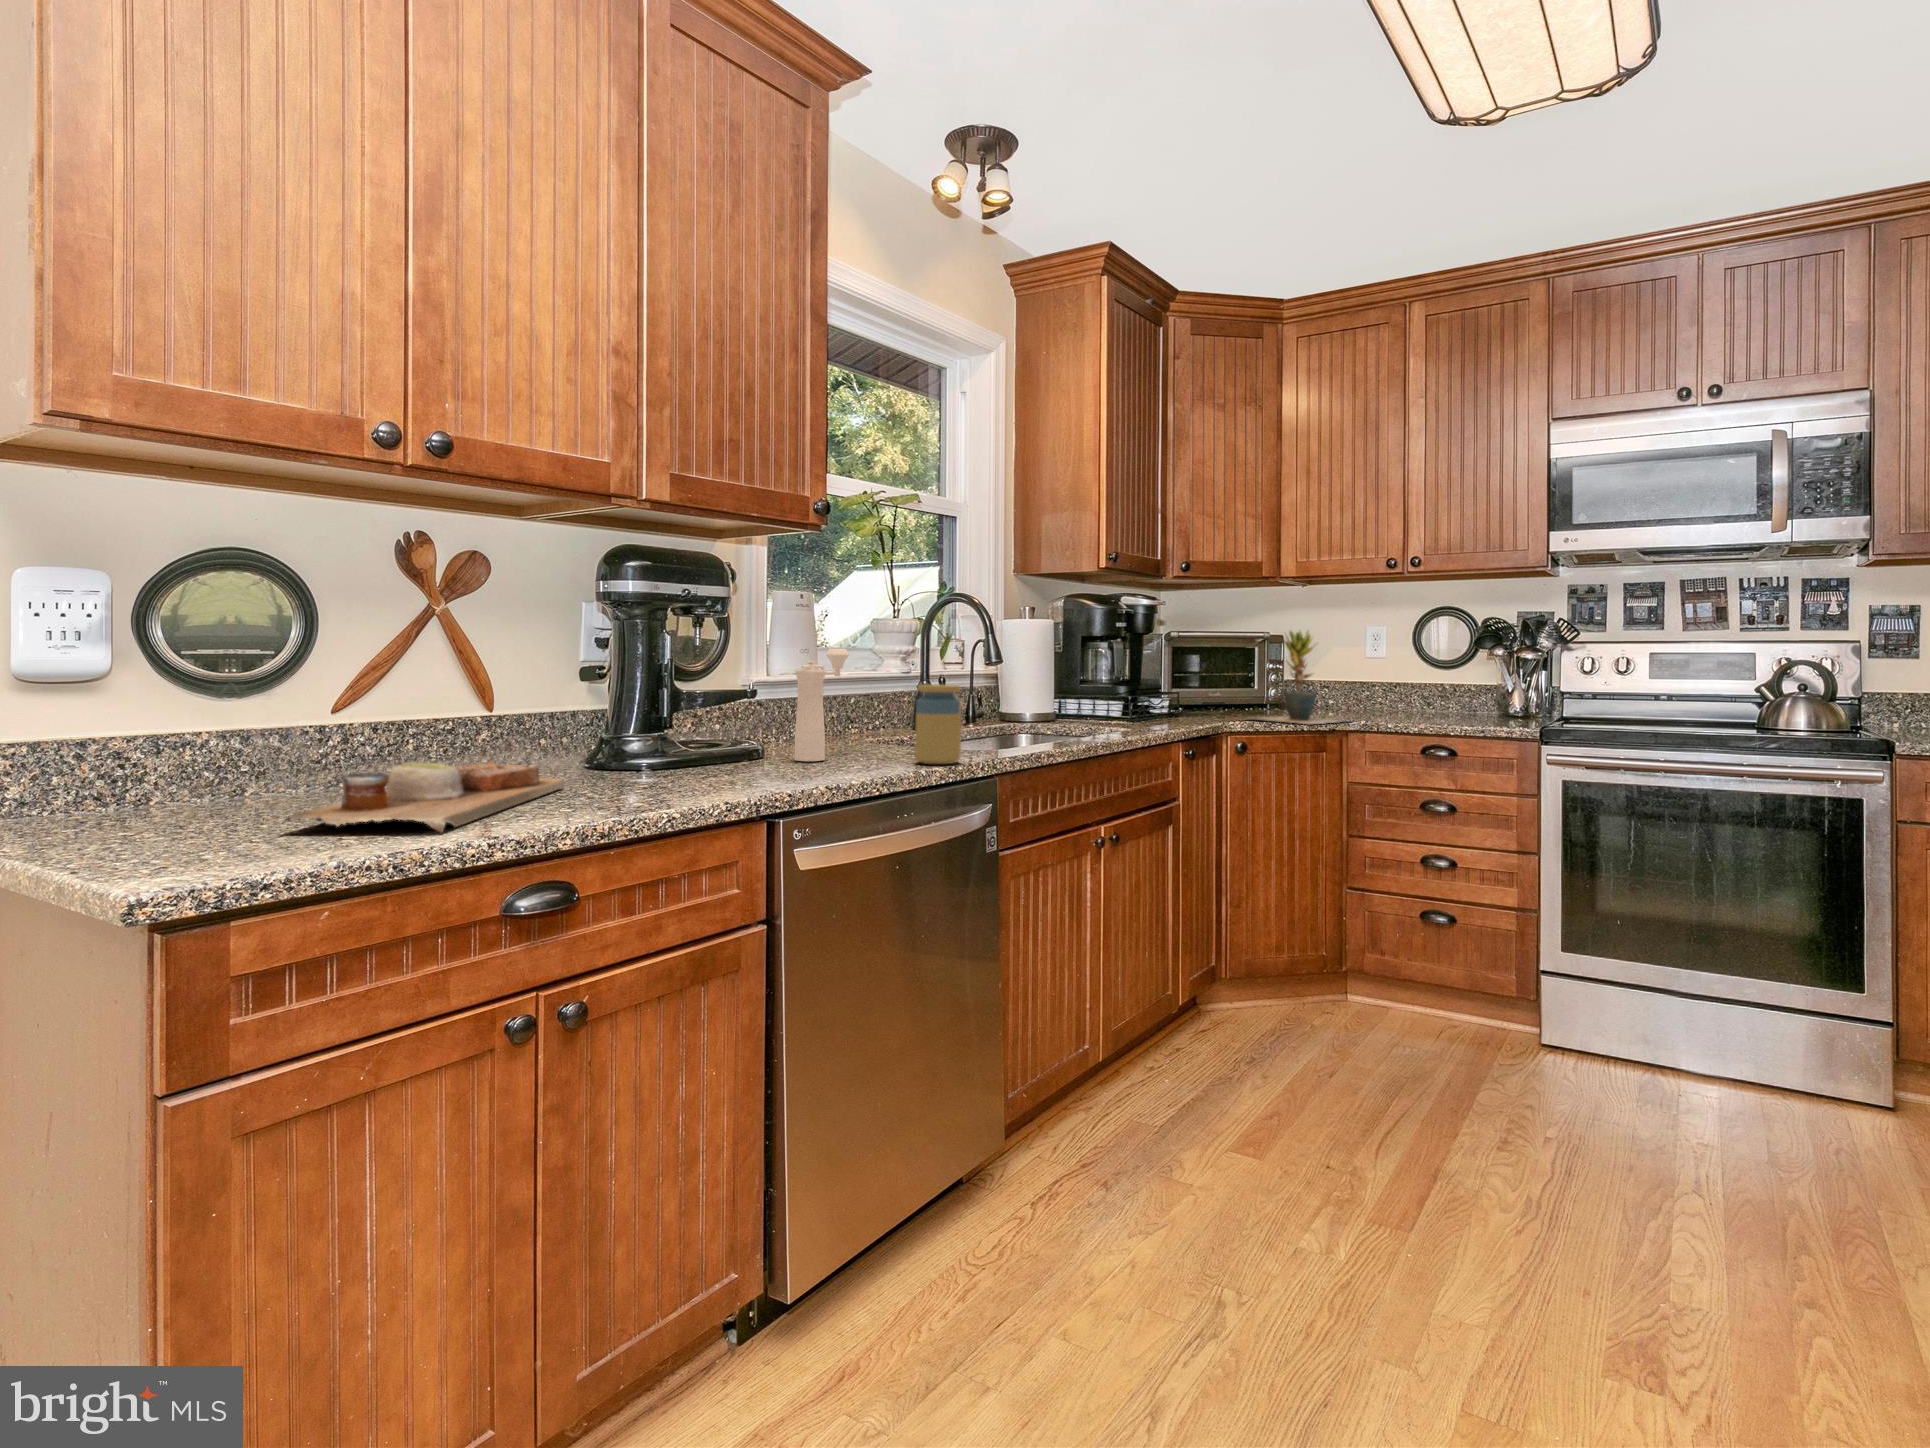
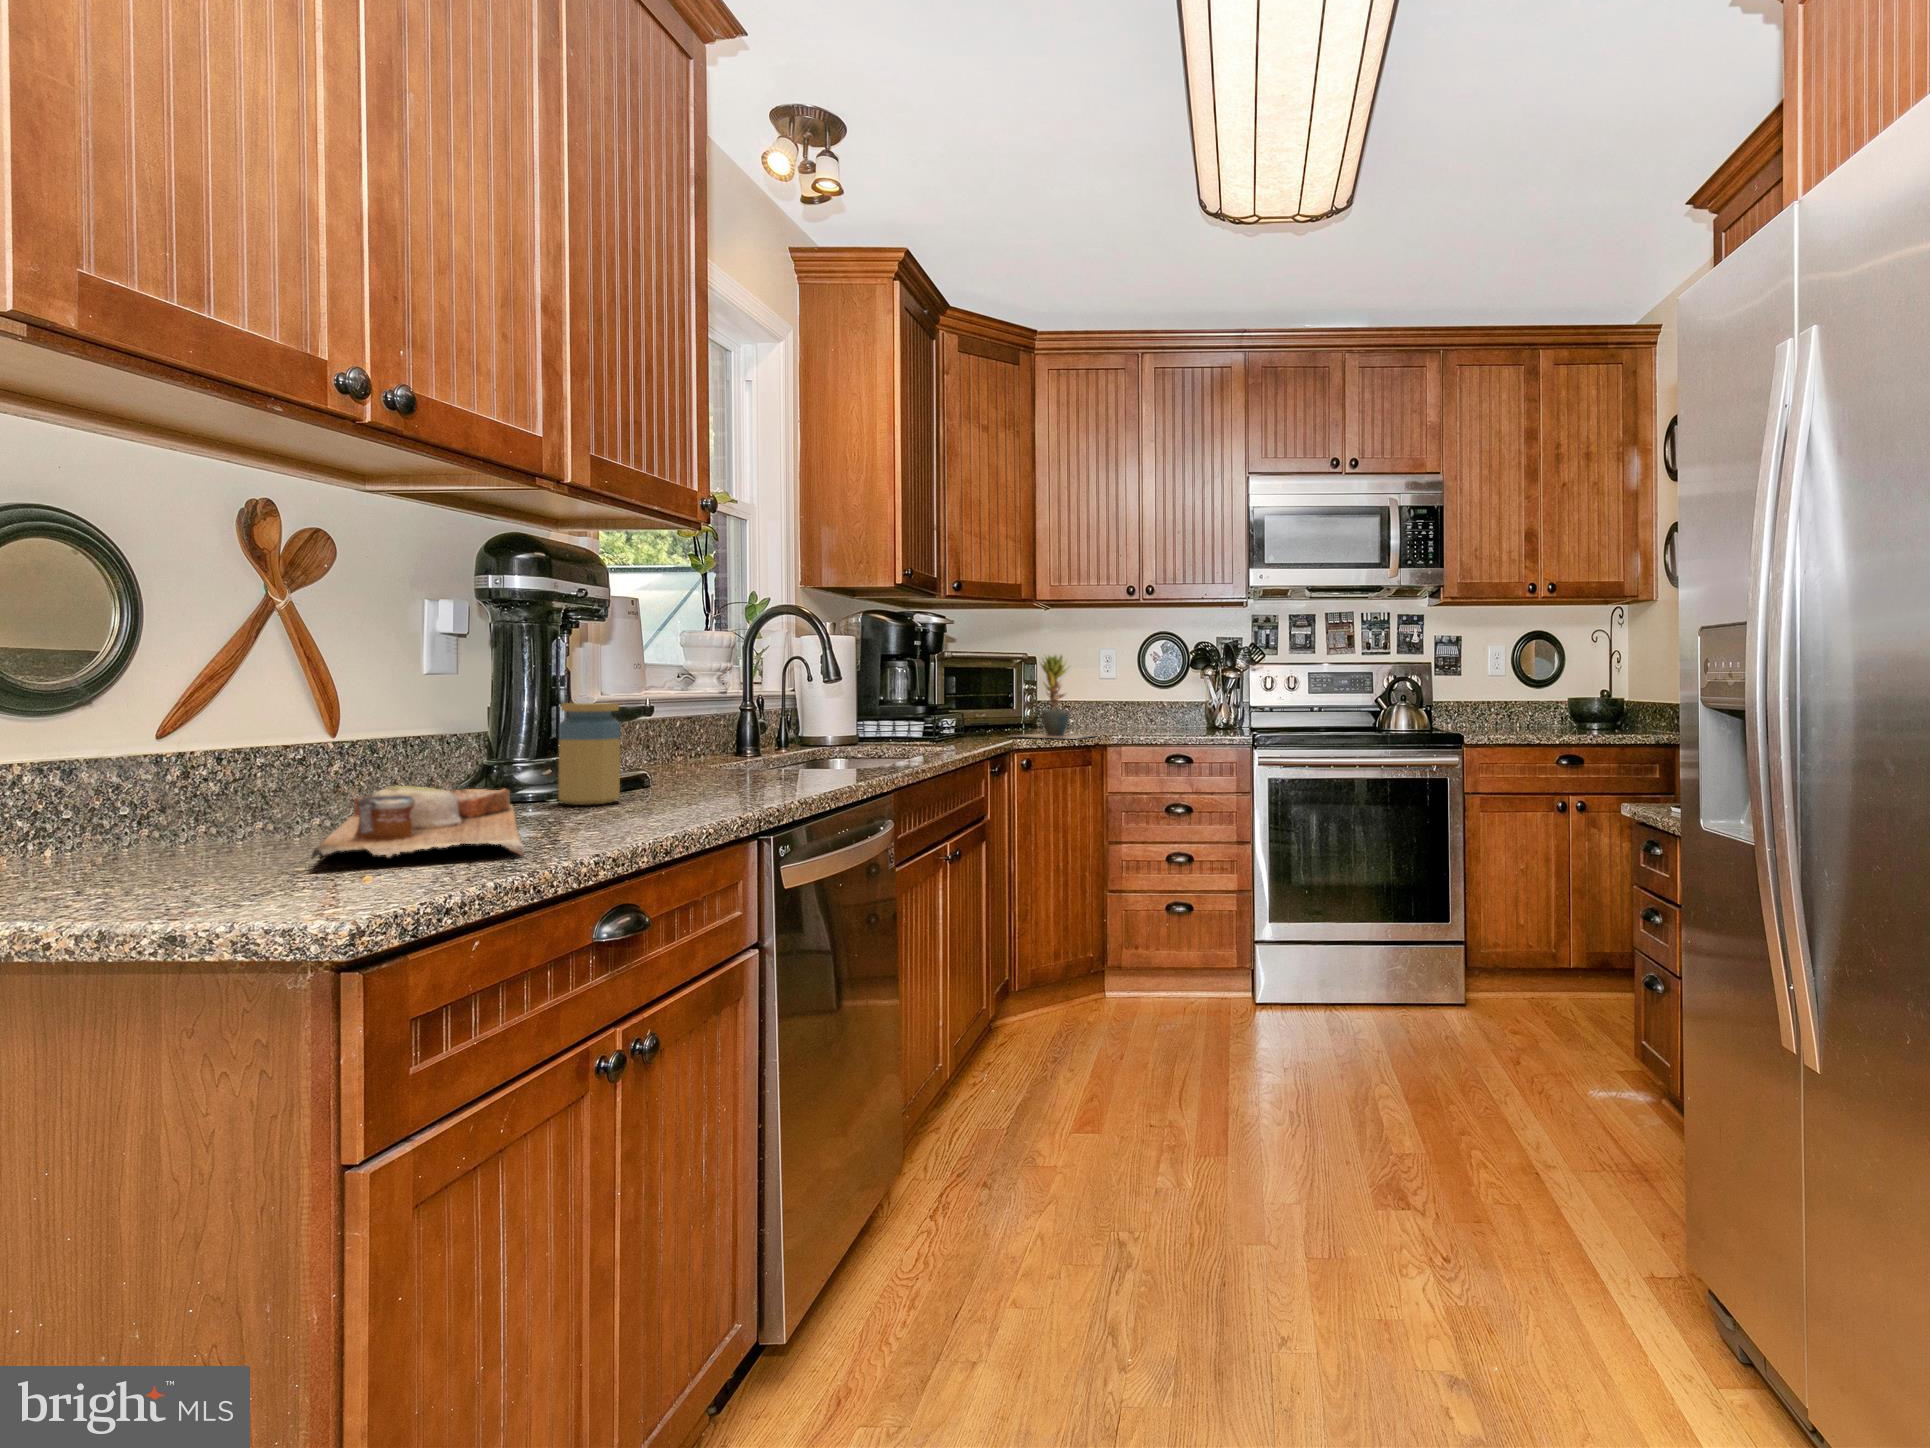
pepper mill: present [795,649,849,761] -> none [689,664,729,782]
jar: present [915,685,961,764] -> present [558,703,620,805]

